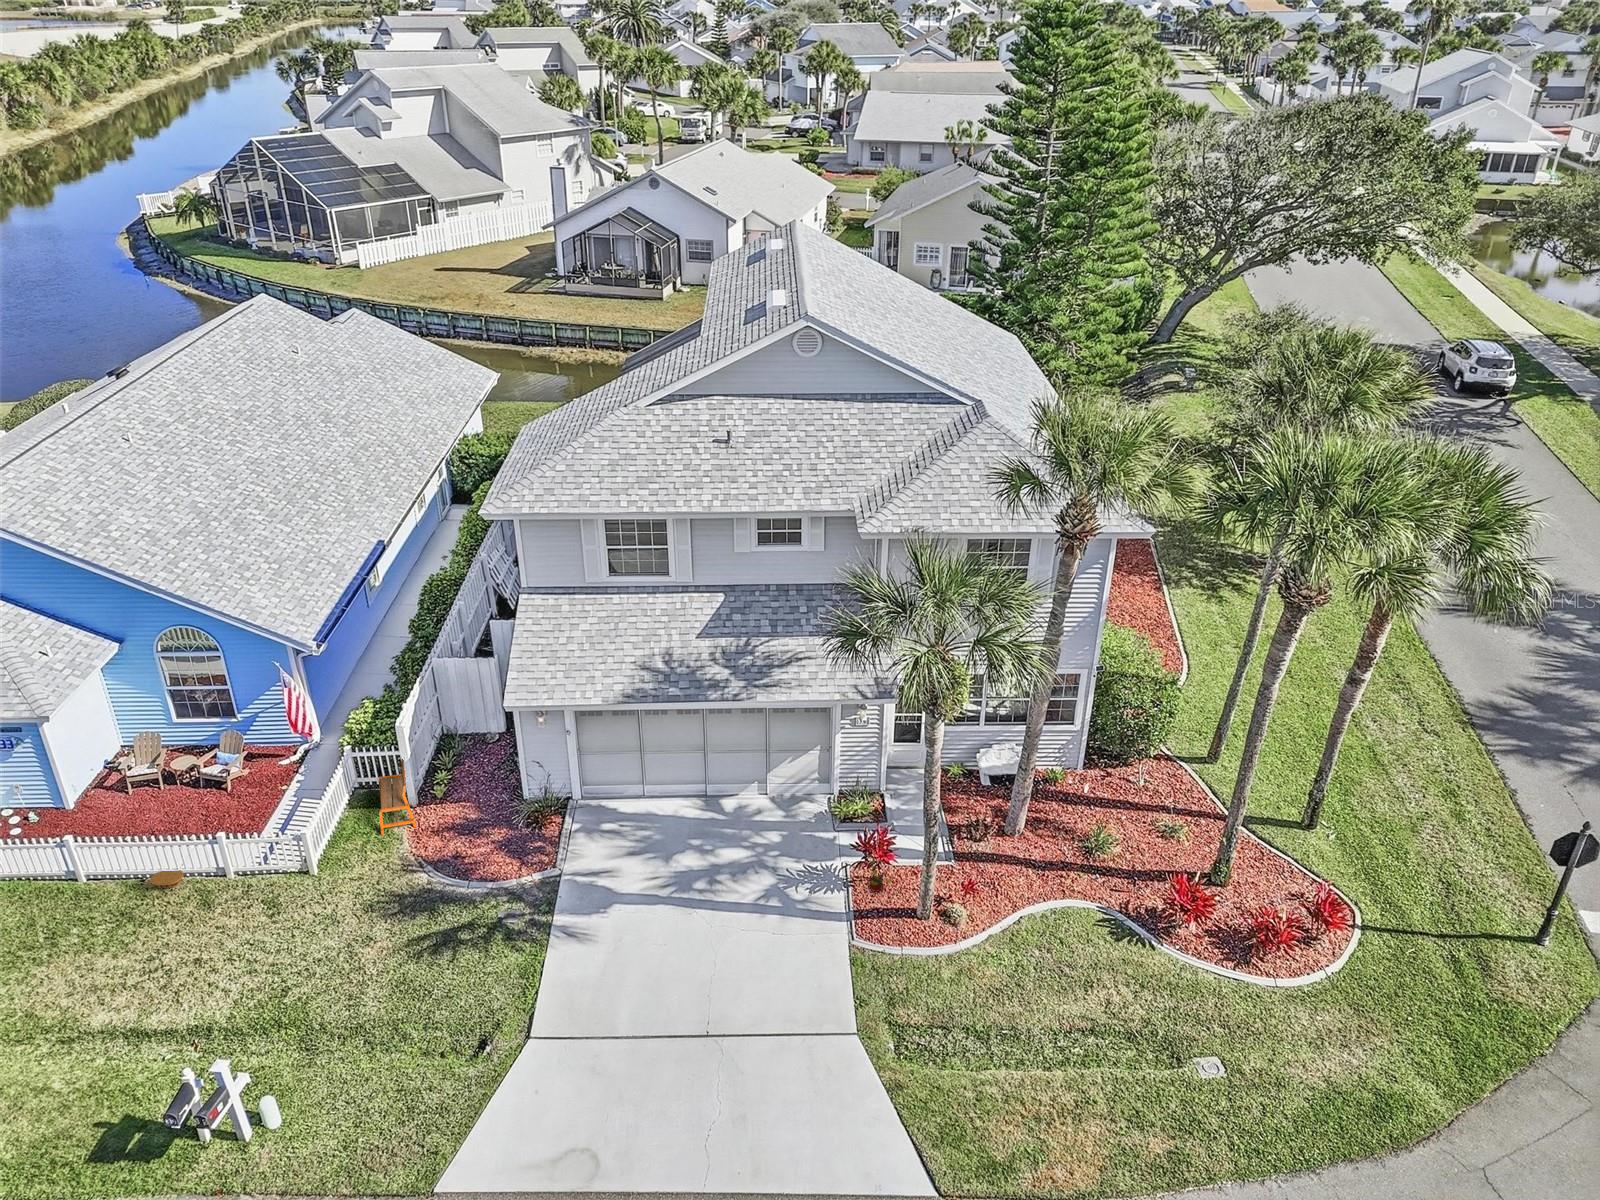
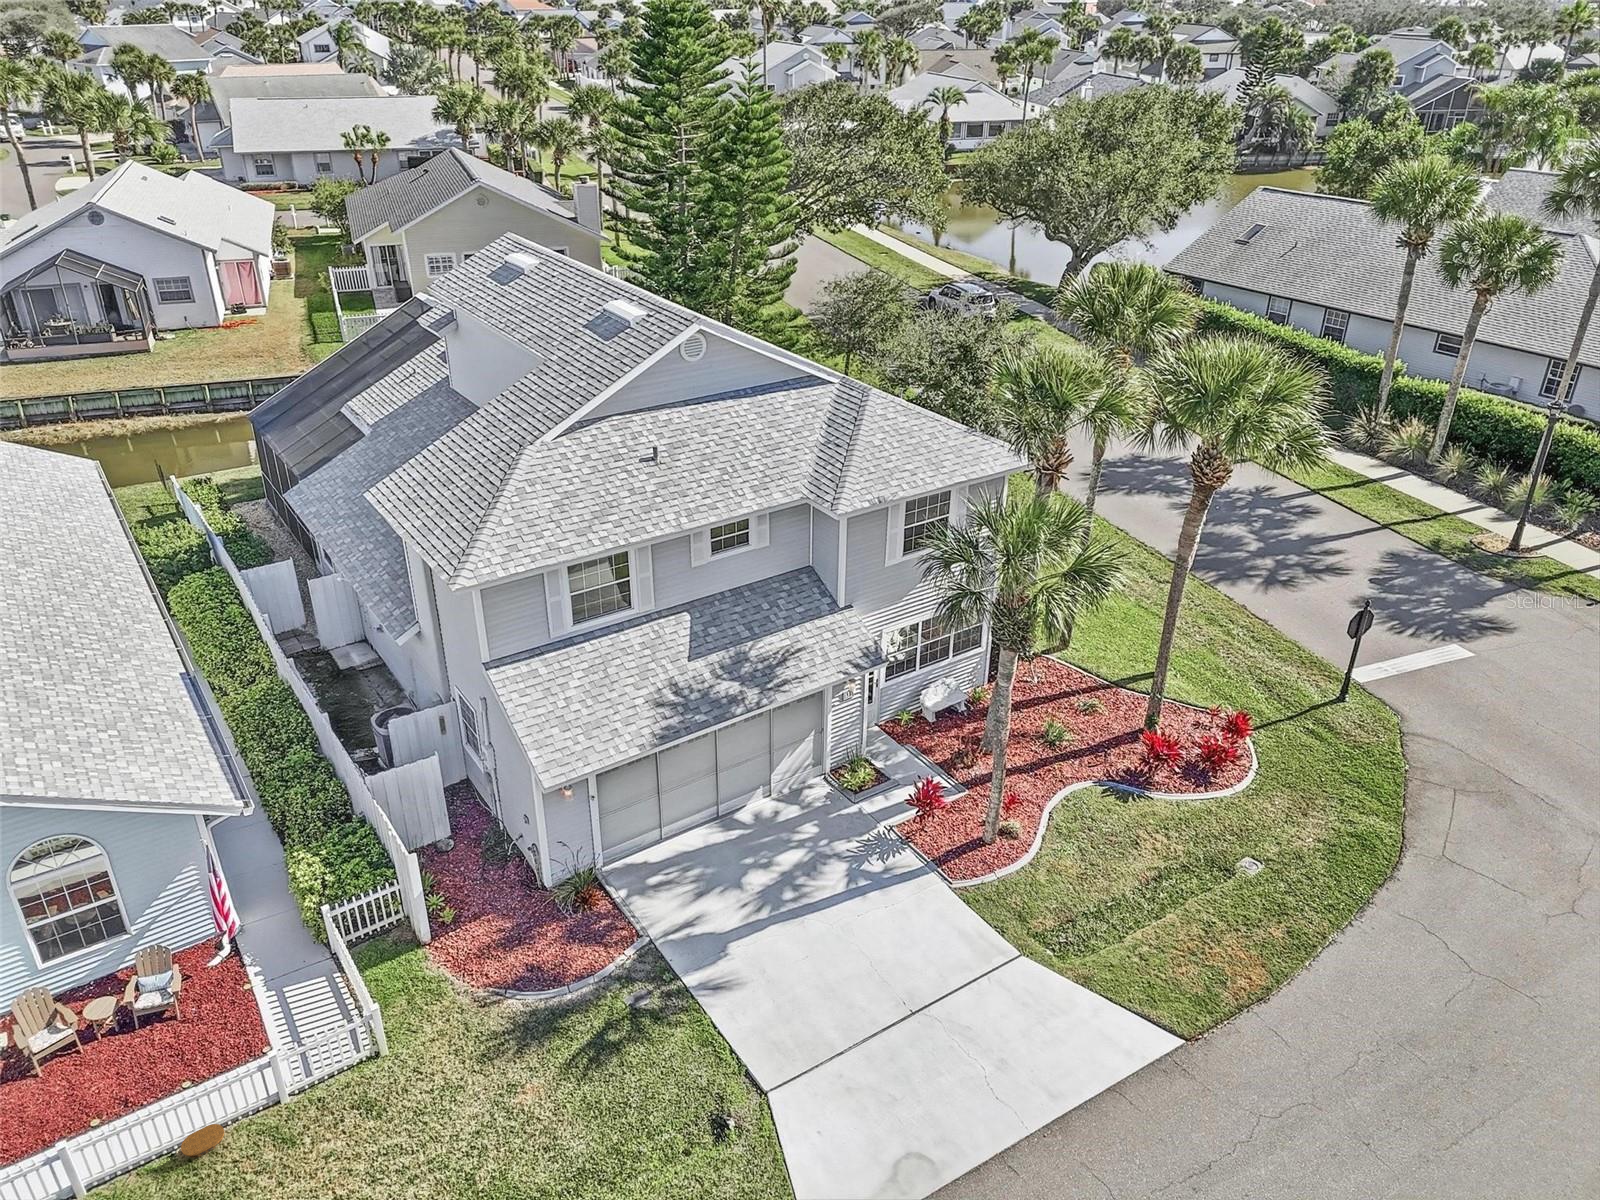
bench: present [378,759,416,835] -> none [383,889,455,983]
decorative plant: present [868,857,891,892] -> none [913,802,949,838]

